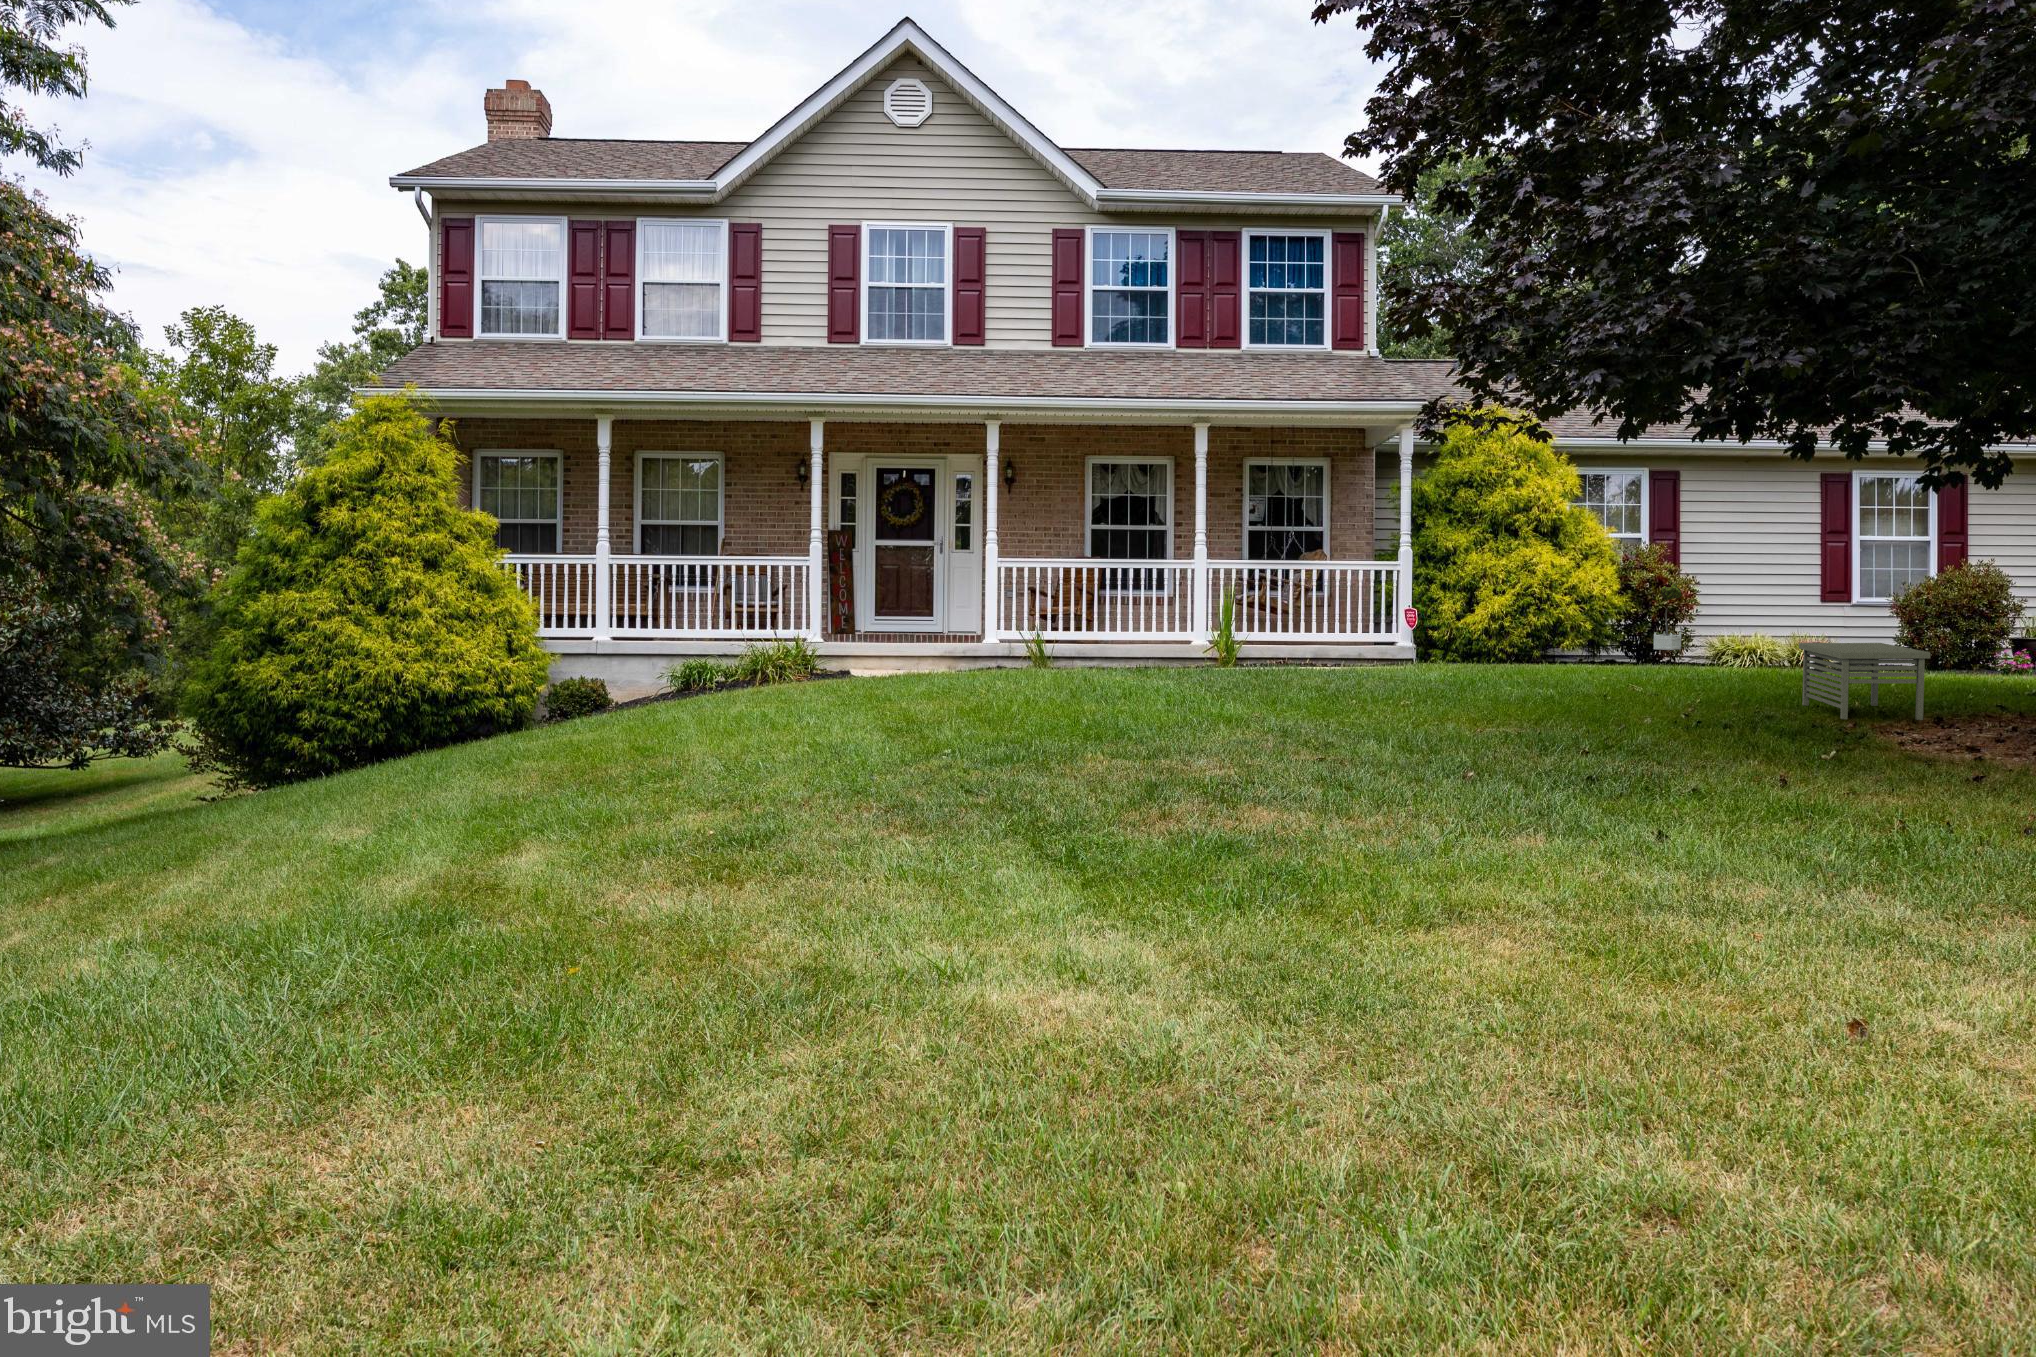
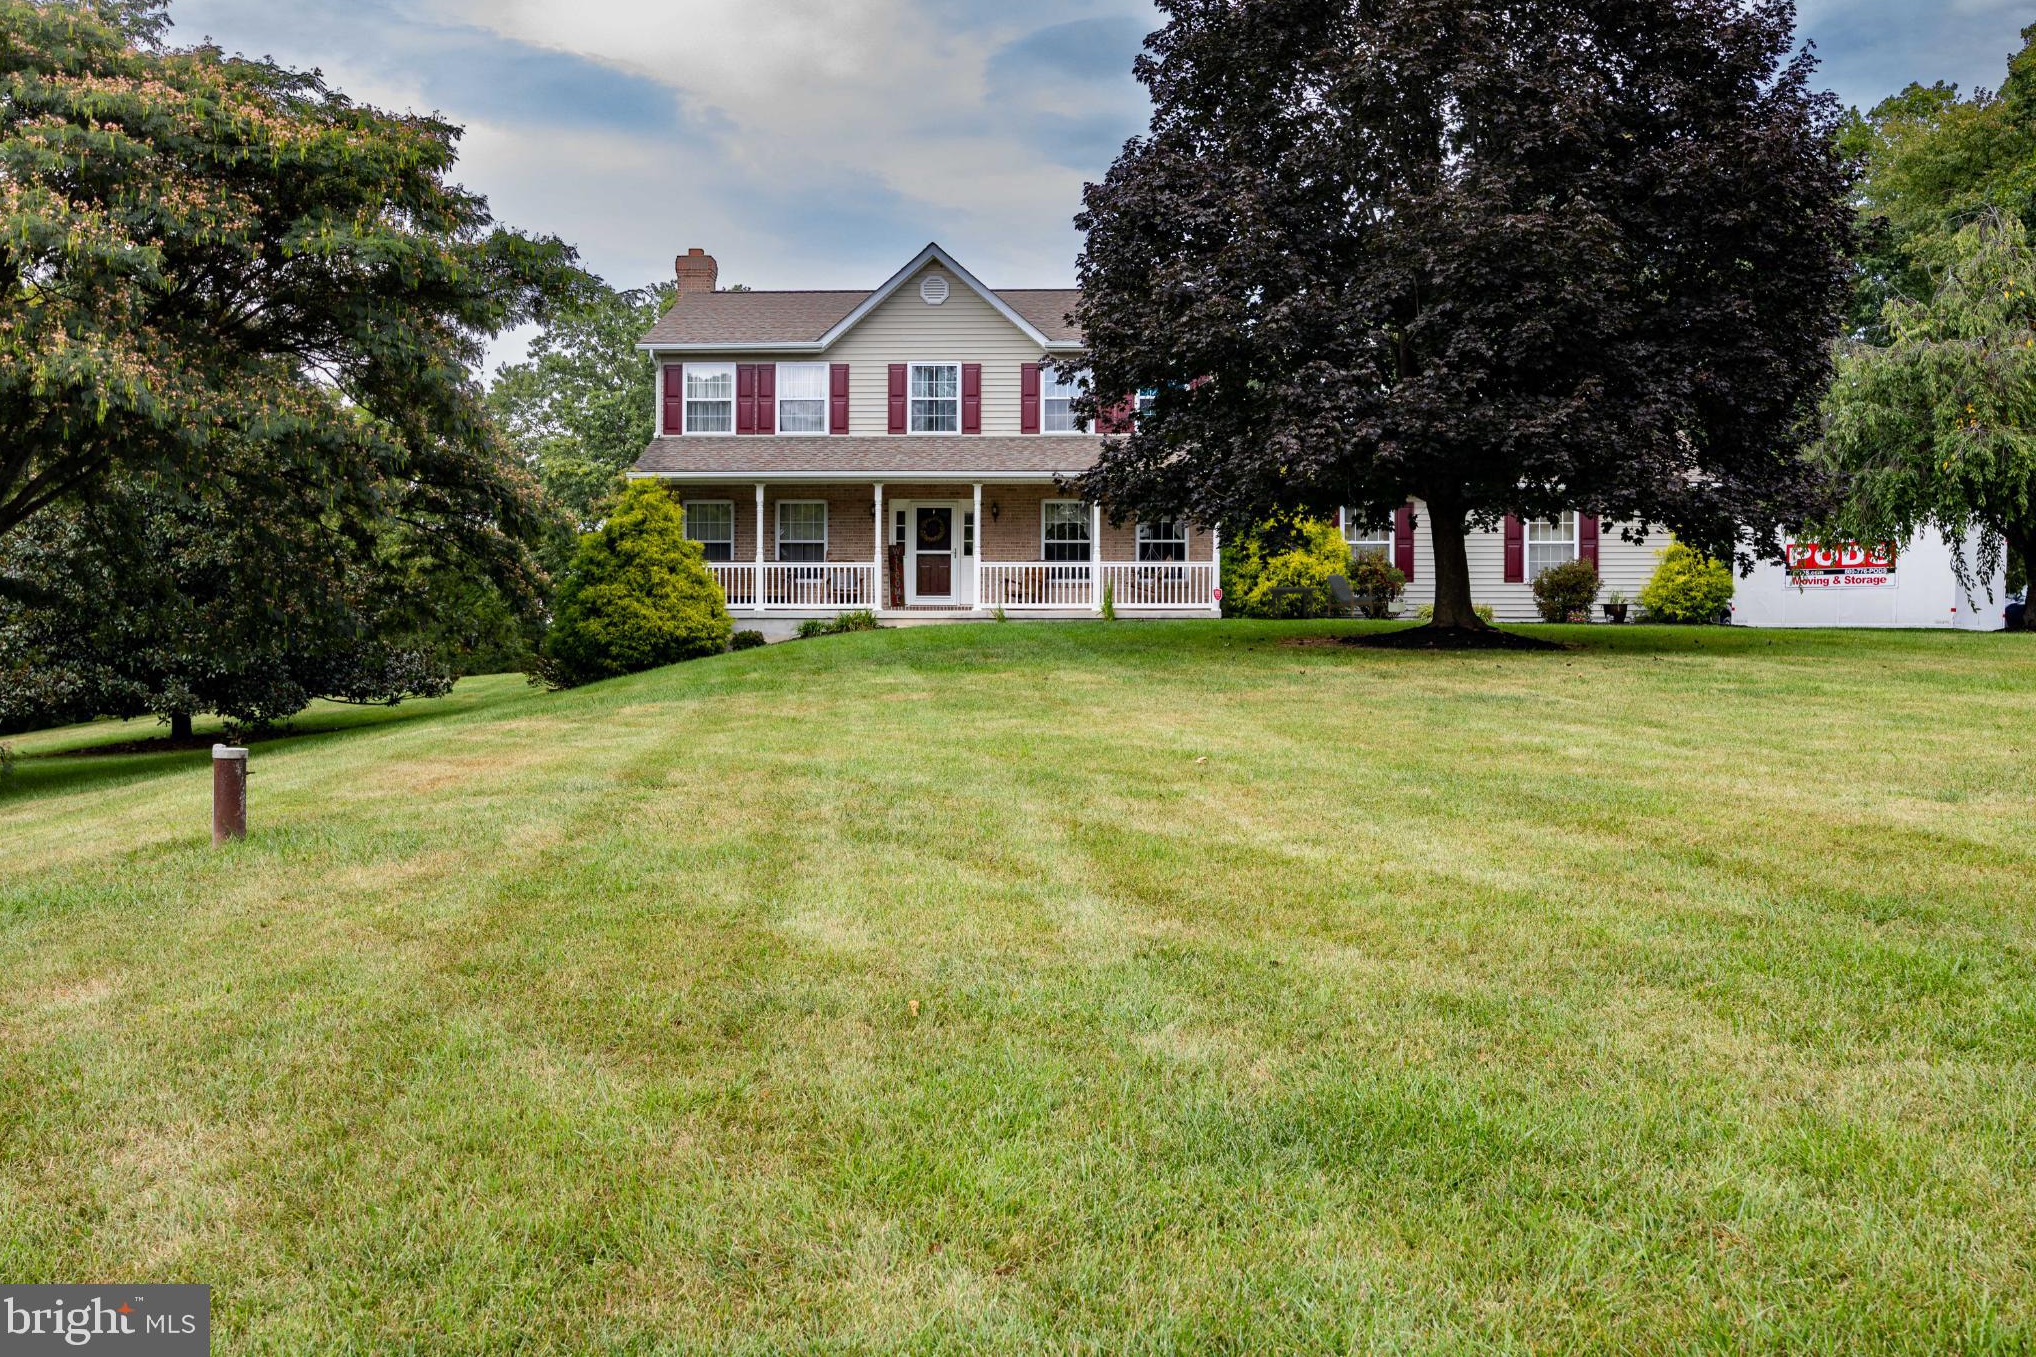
lounge chair: none [1562,586,1647,658] -> present [1326,574,1375,614]
round table: none [1469,607,1562,662] -> present [1267,587,1317,619]
storage bench: present [1799,643,1930,720] -> none [1390,604,1436,644]

